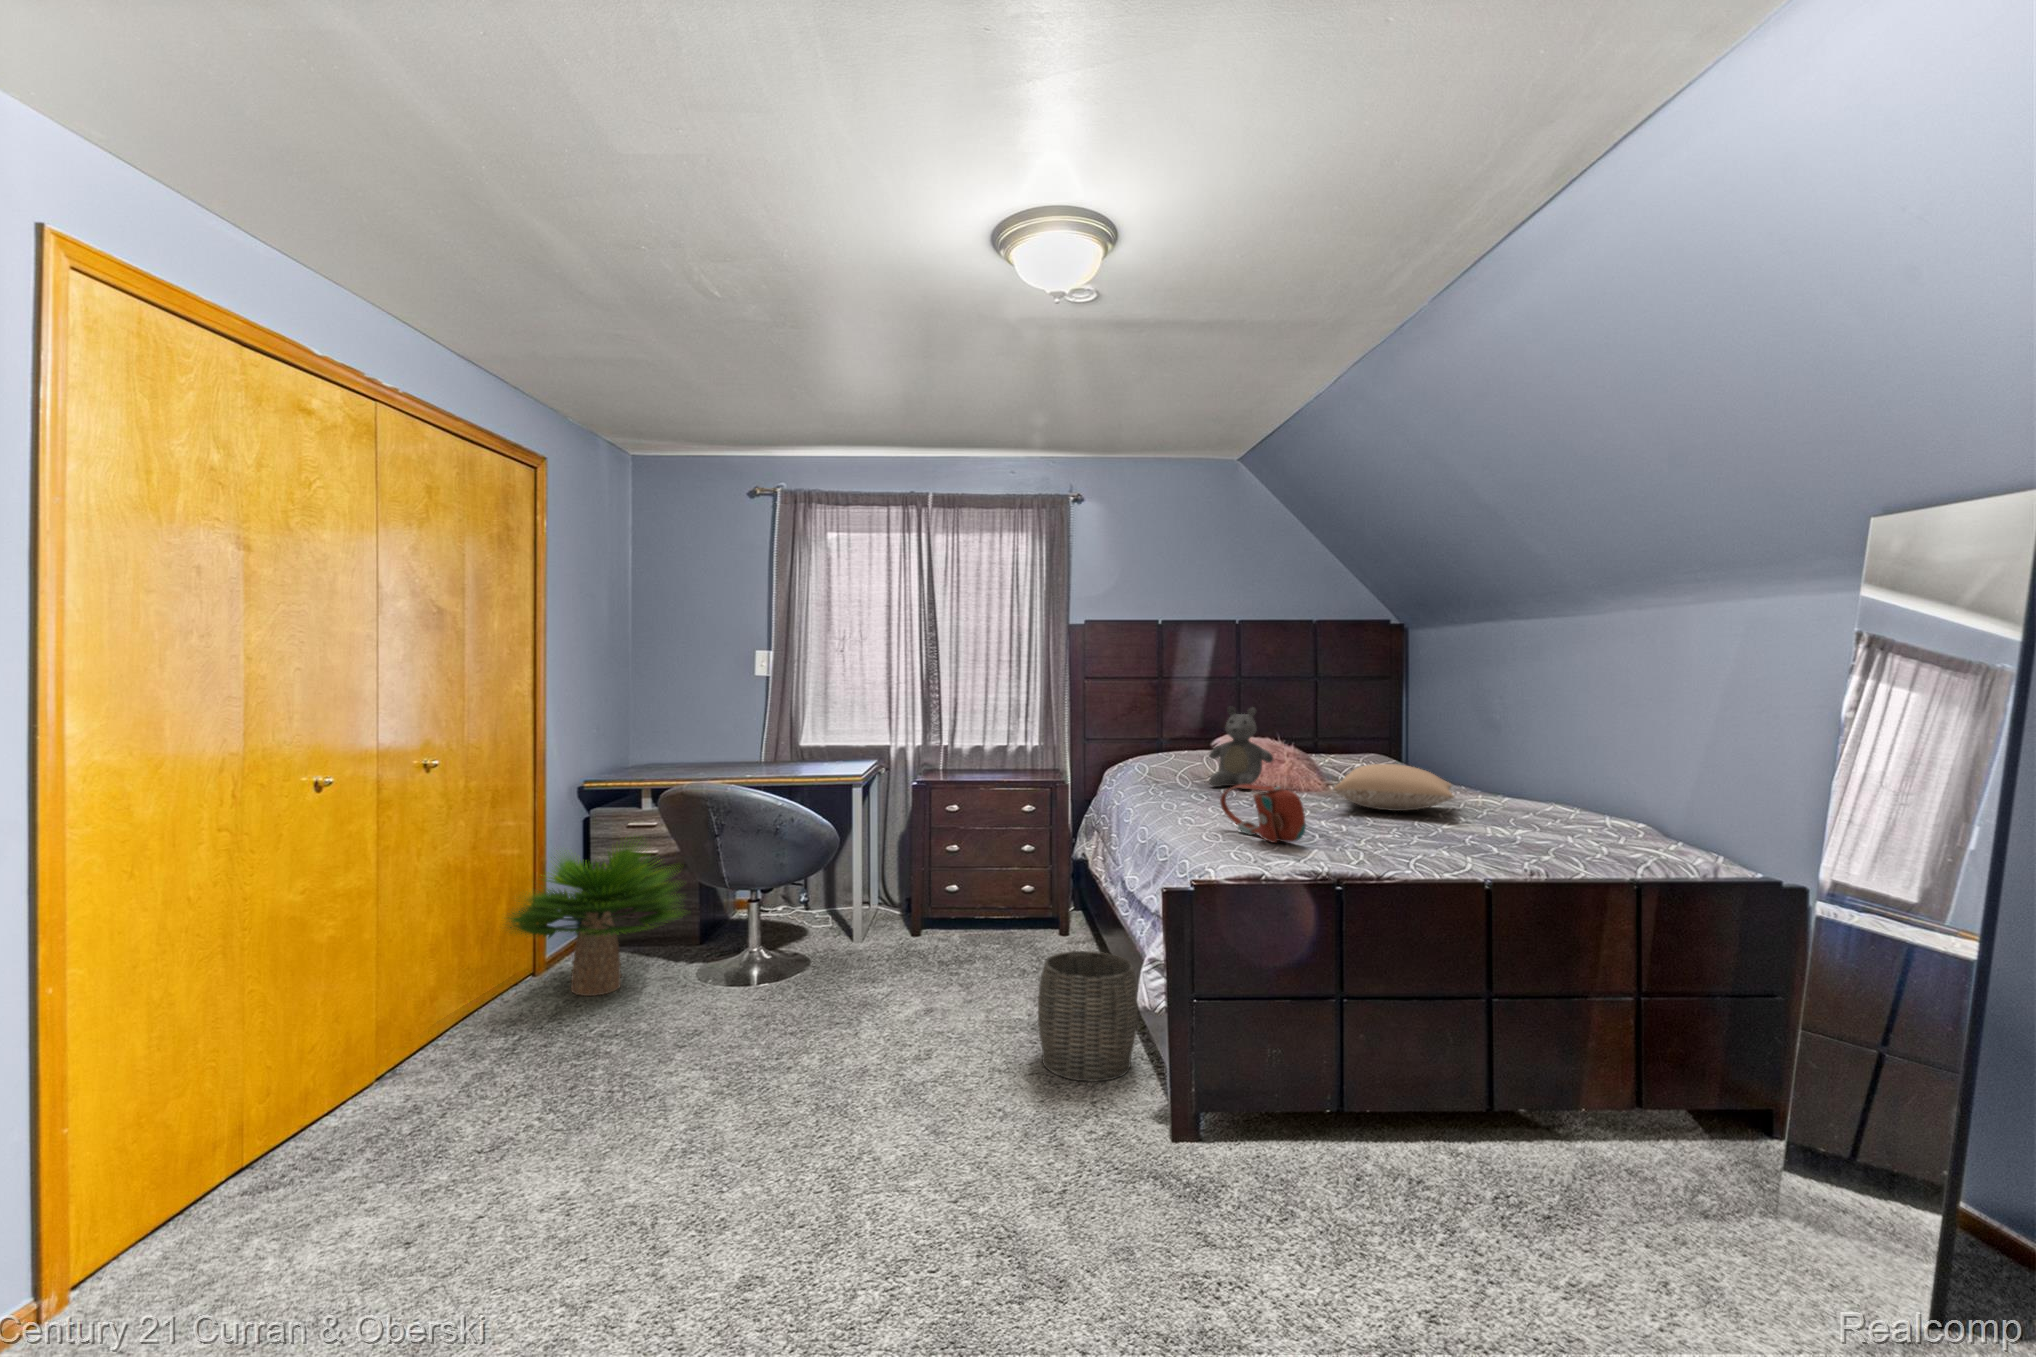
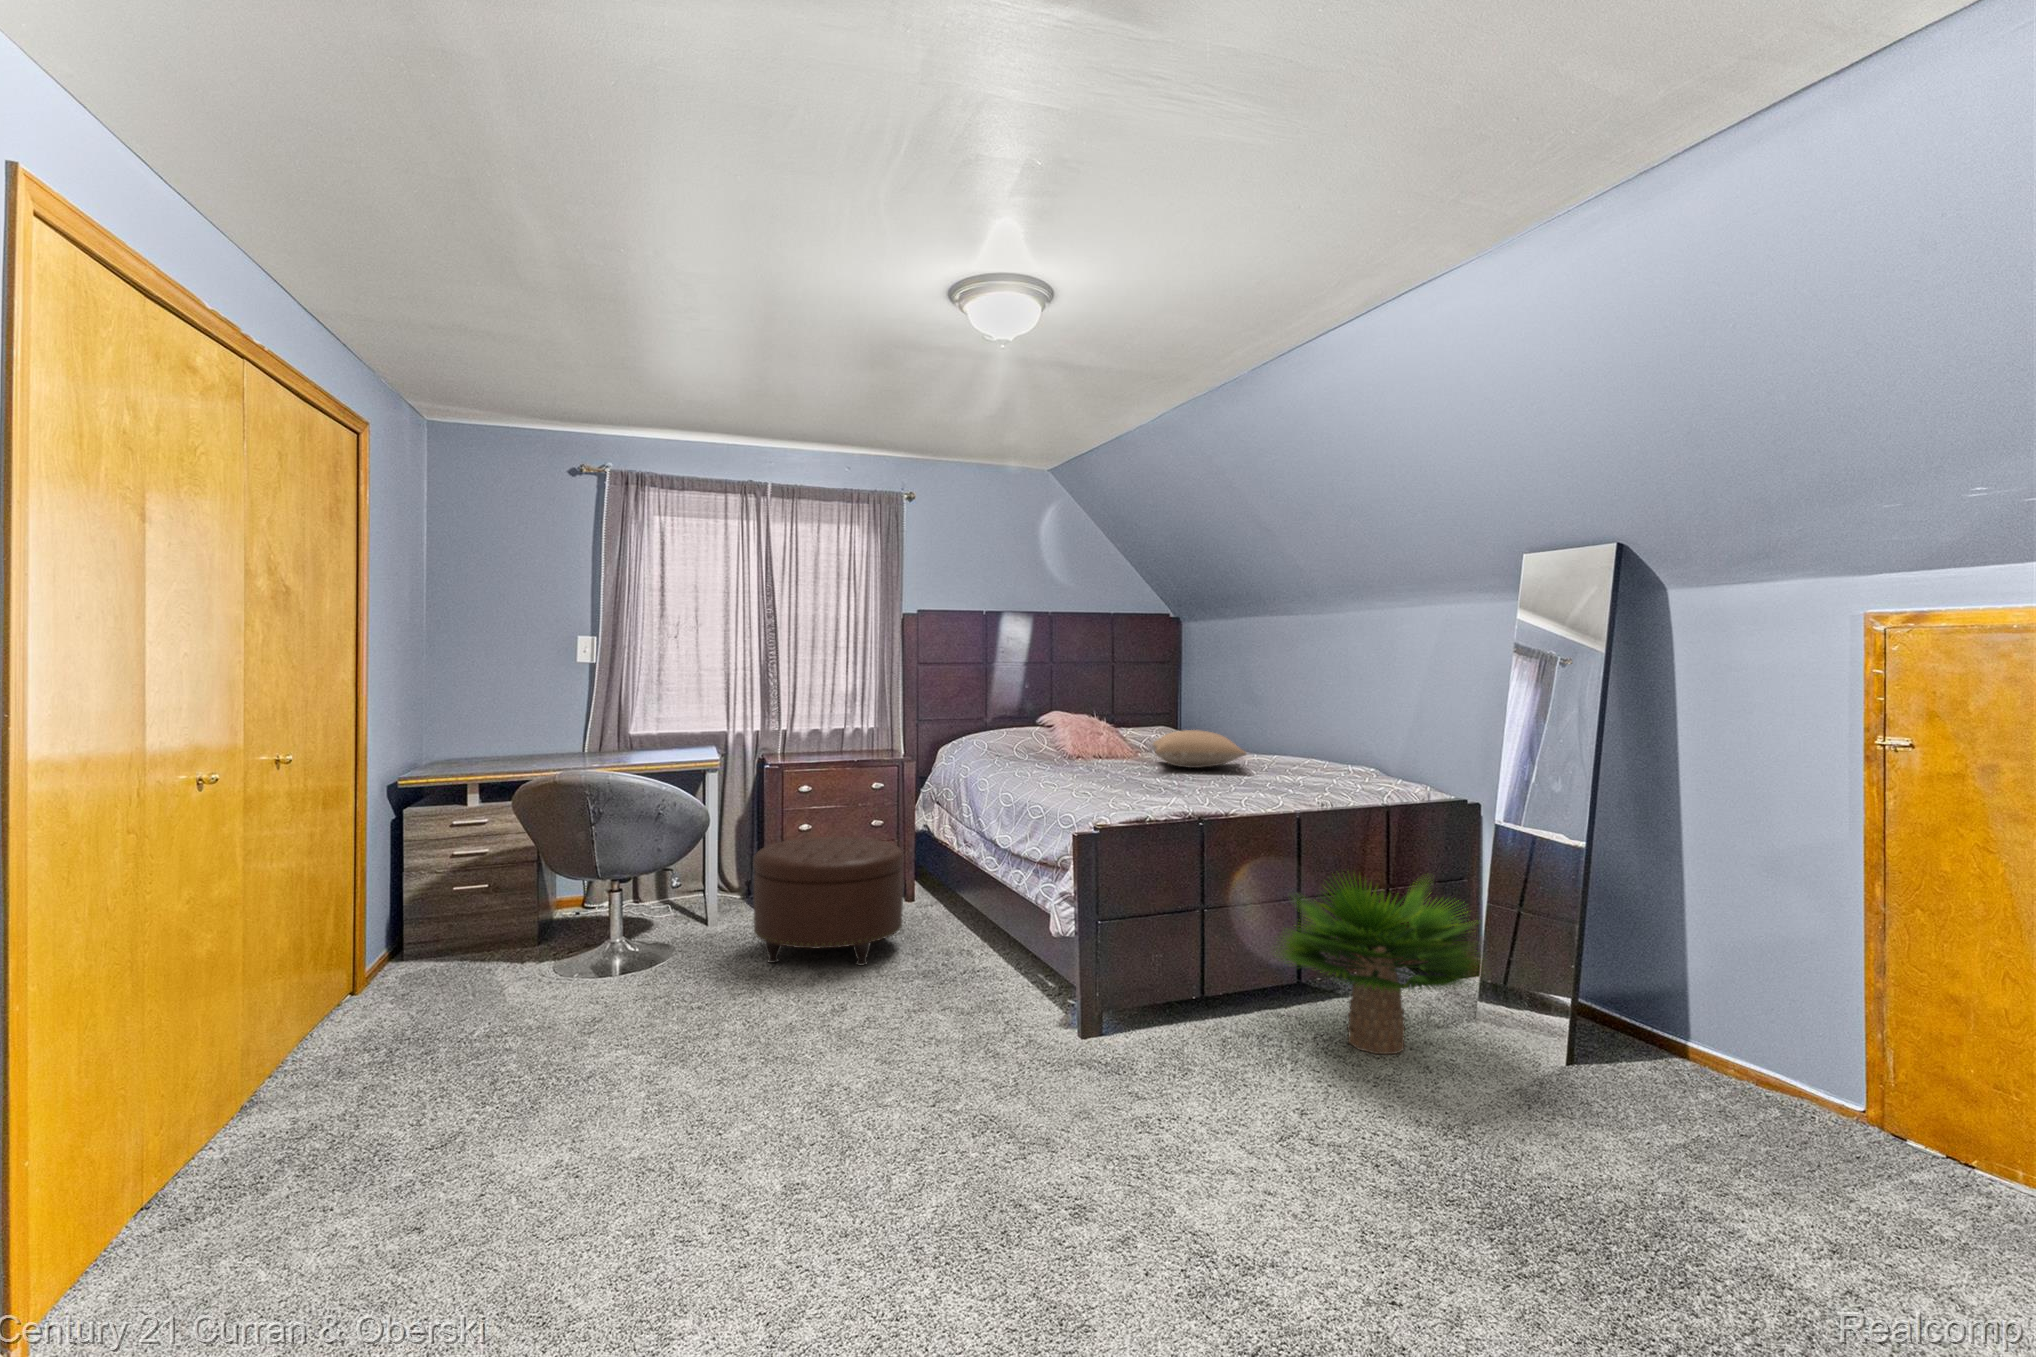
teddy bear: present [1209,707,1273,787] -> none [1035,686,1091,757]
handbag: present [1220,784,1306,843] -> none [1081,751,1157,796]
potted plant: present [507,841,681,996] -> present [1281,877,1479,1054]
ottoman: none [869,863,1032,1010] -> present [753,837,903,965]
woven basket: present [1038,951,1138,1081] -> none [941,900,1026,1006]

